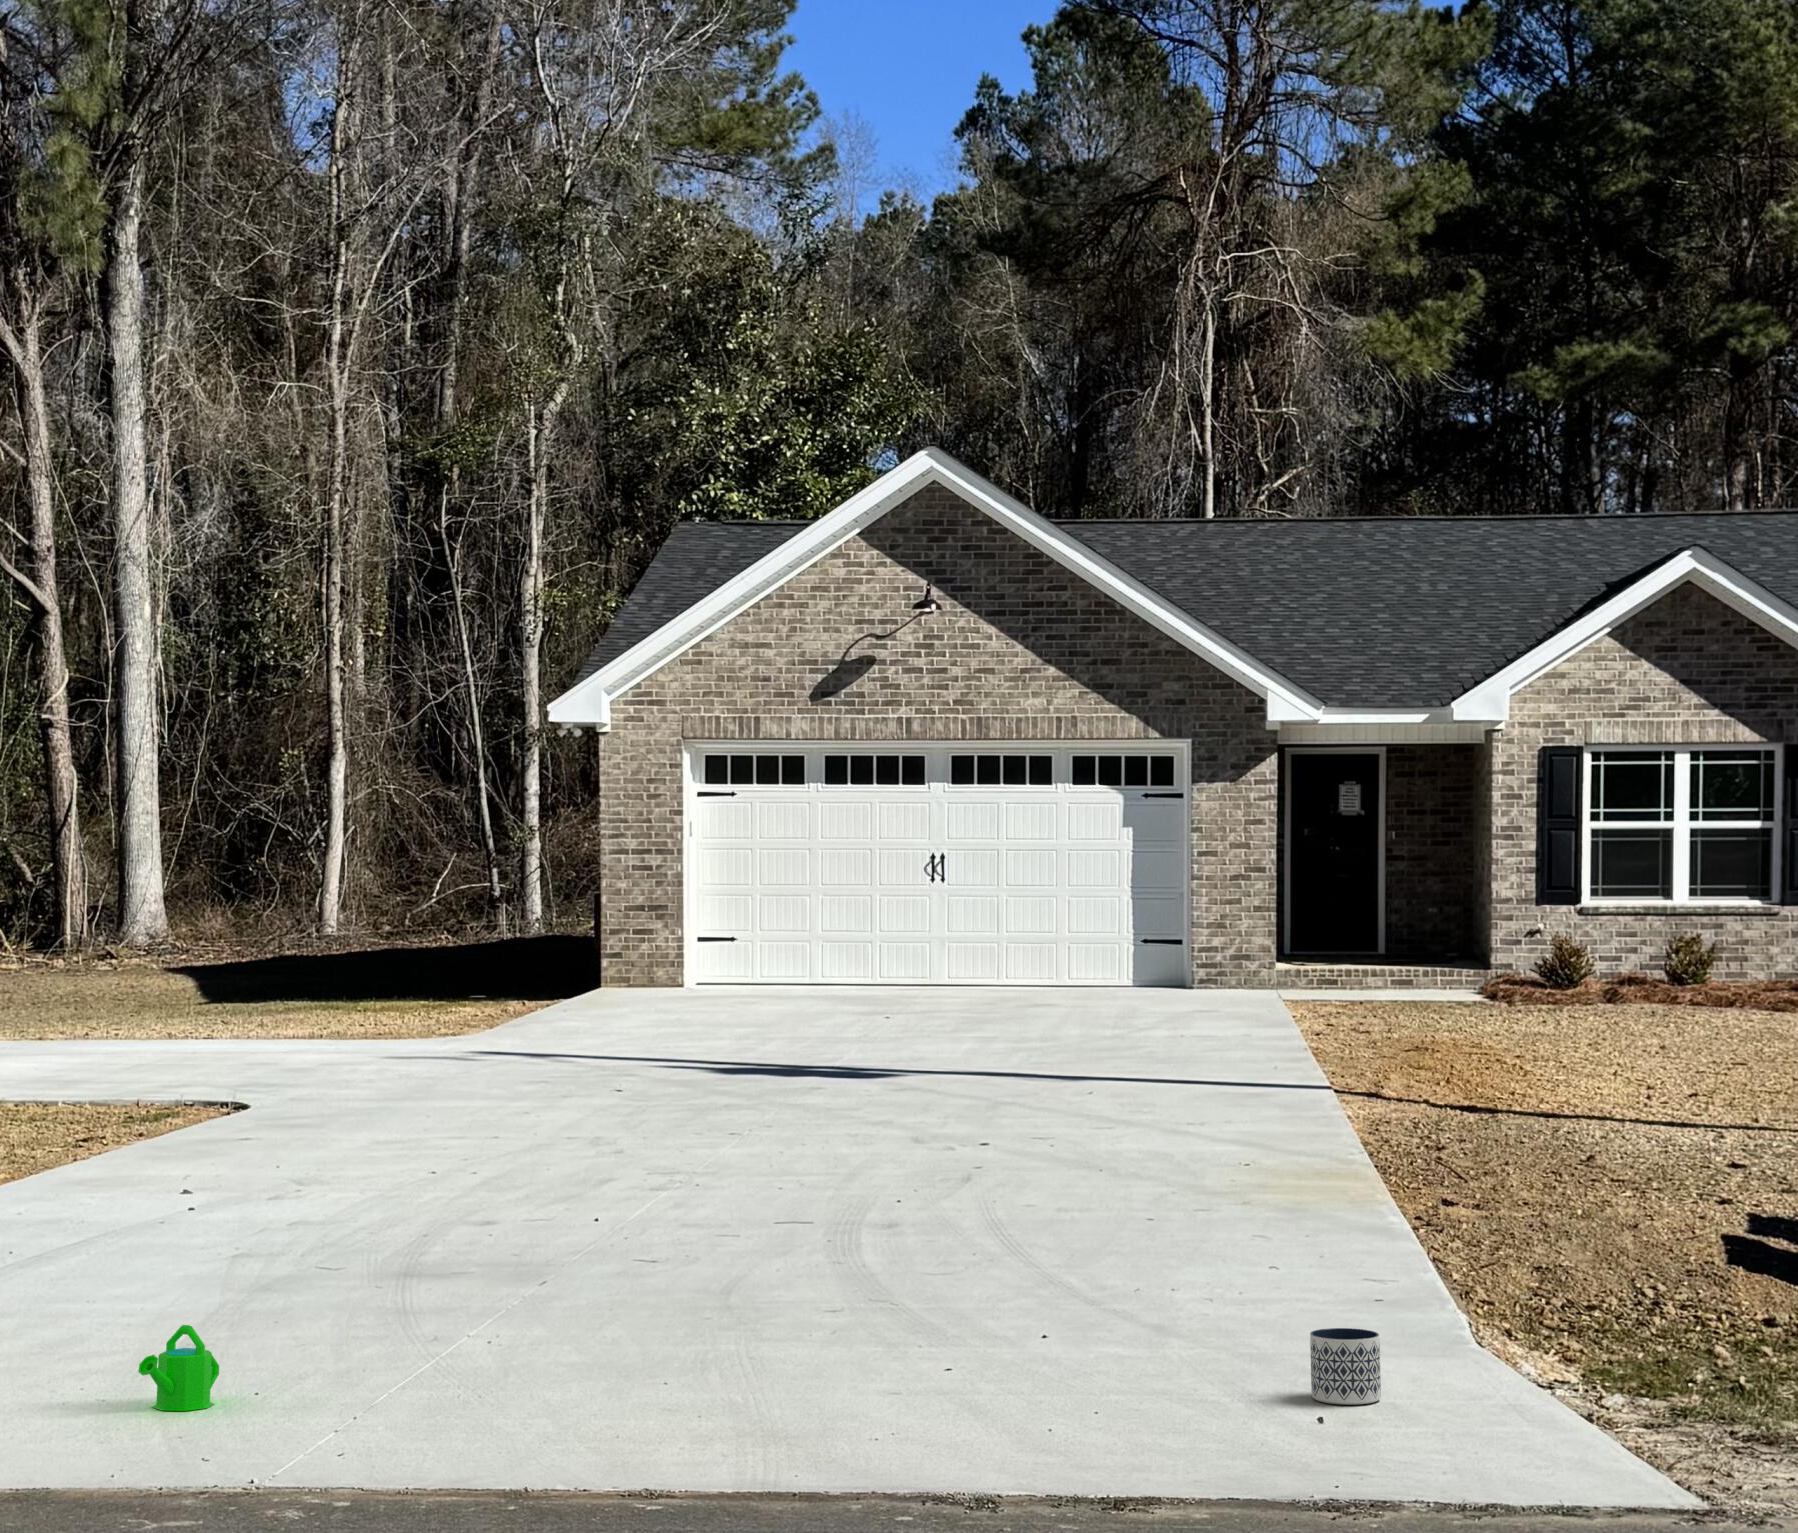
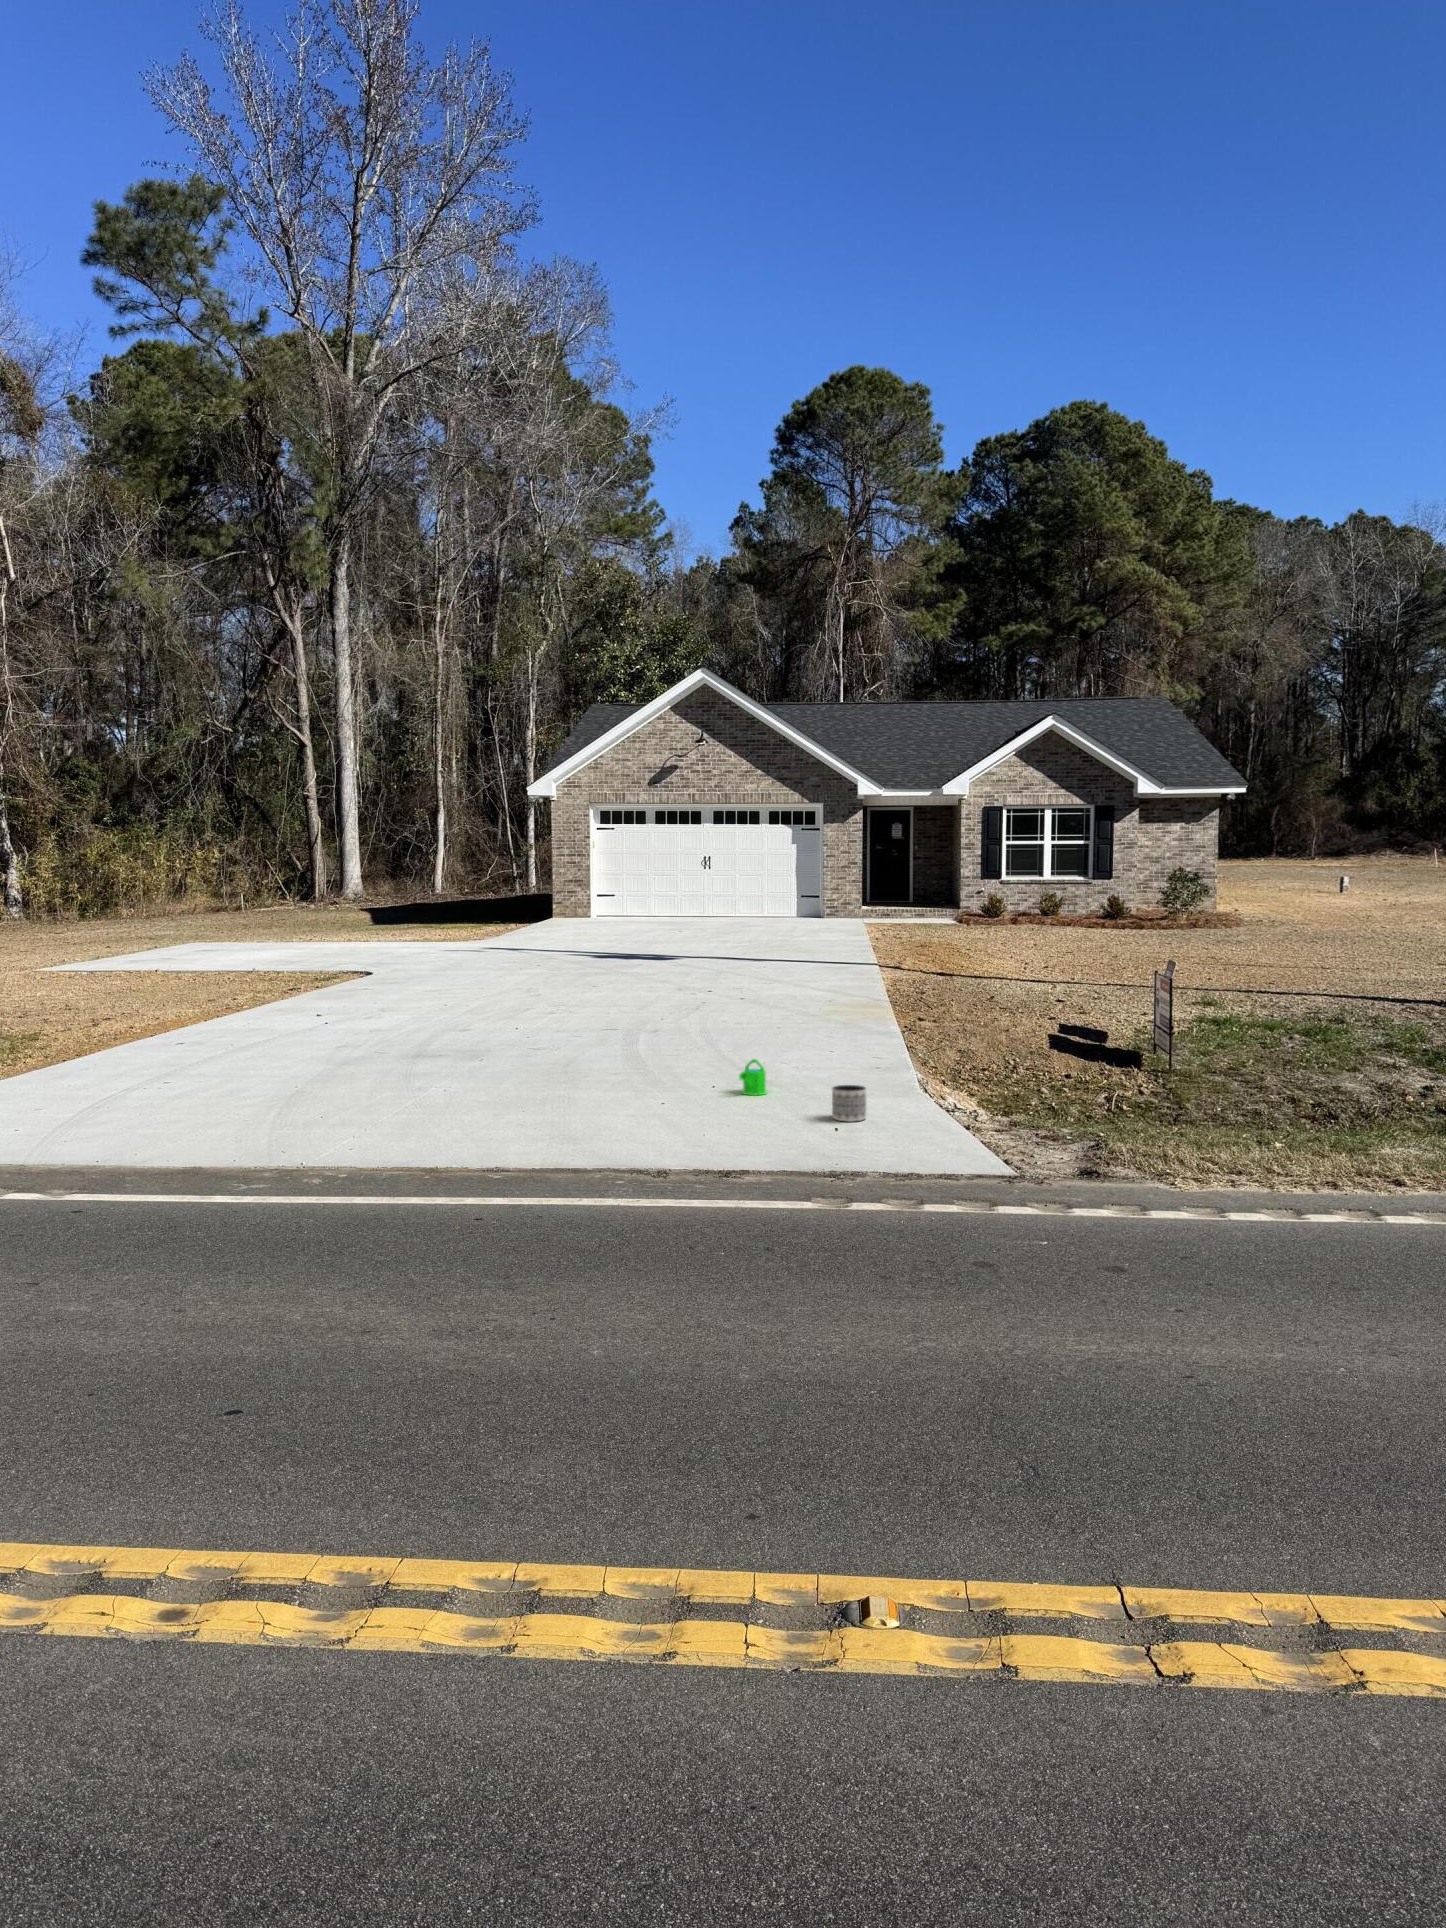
watering can: present [138,1325,219,1411] -> present [739,1059,767,1096]

